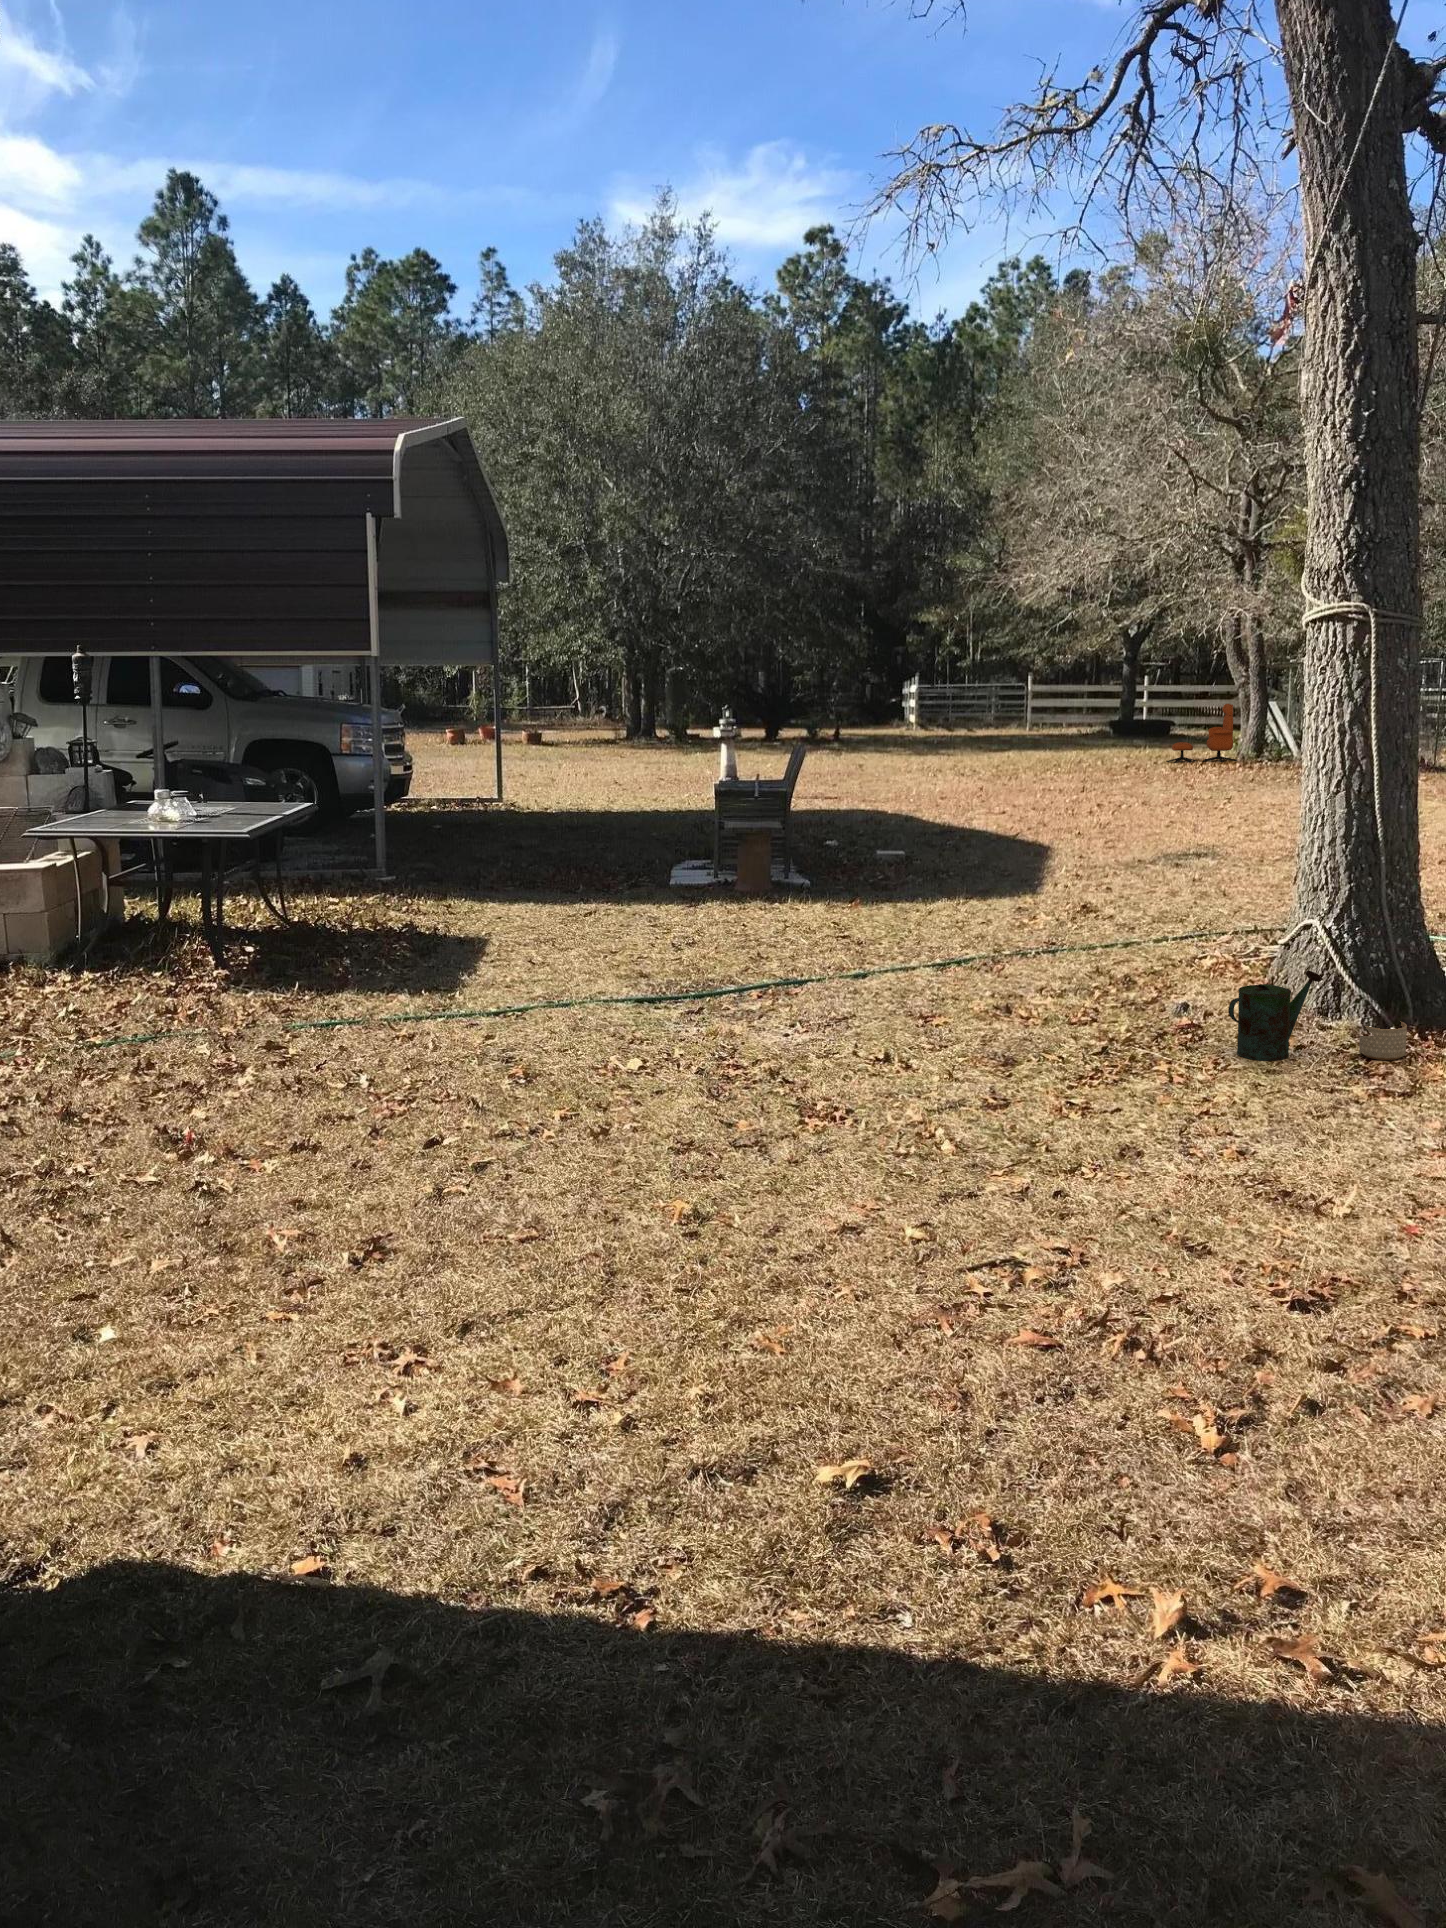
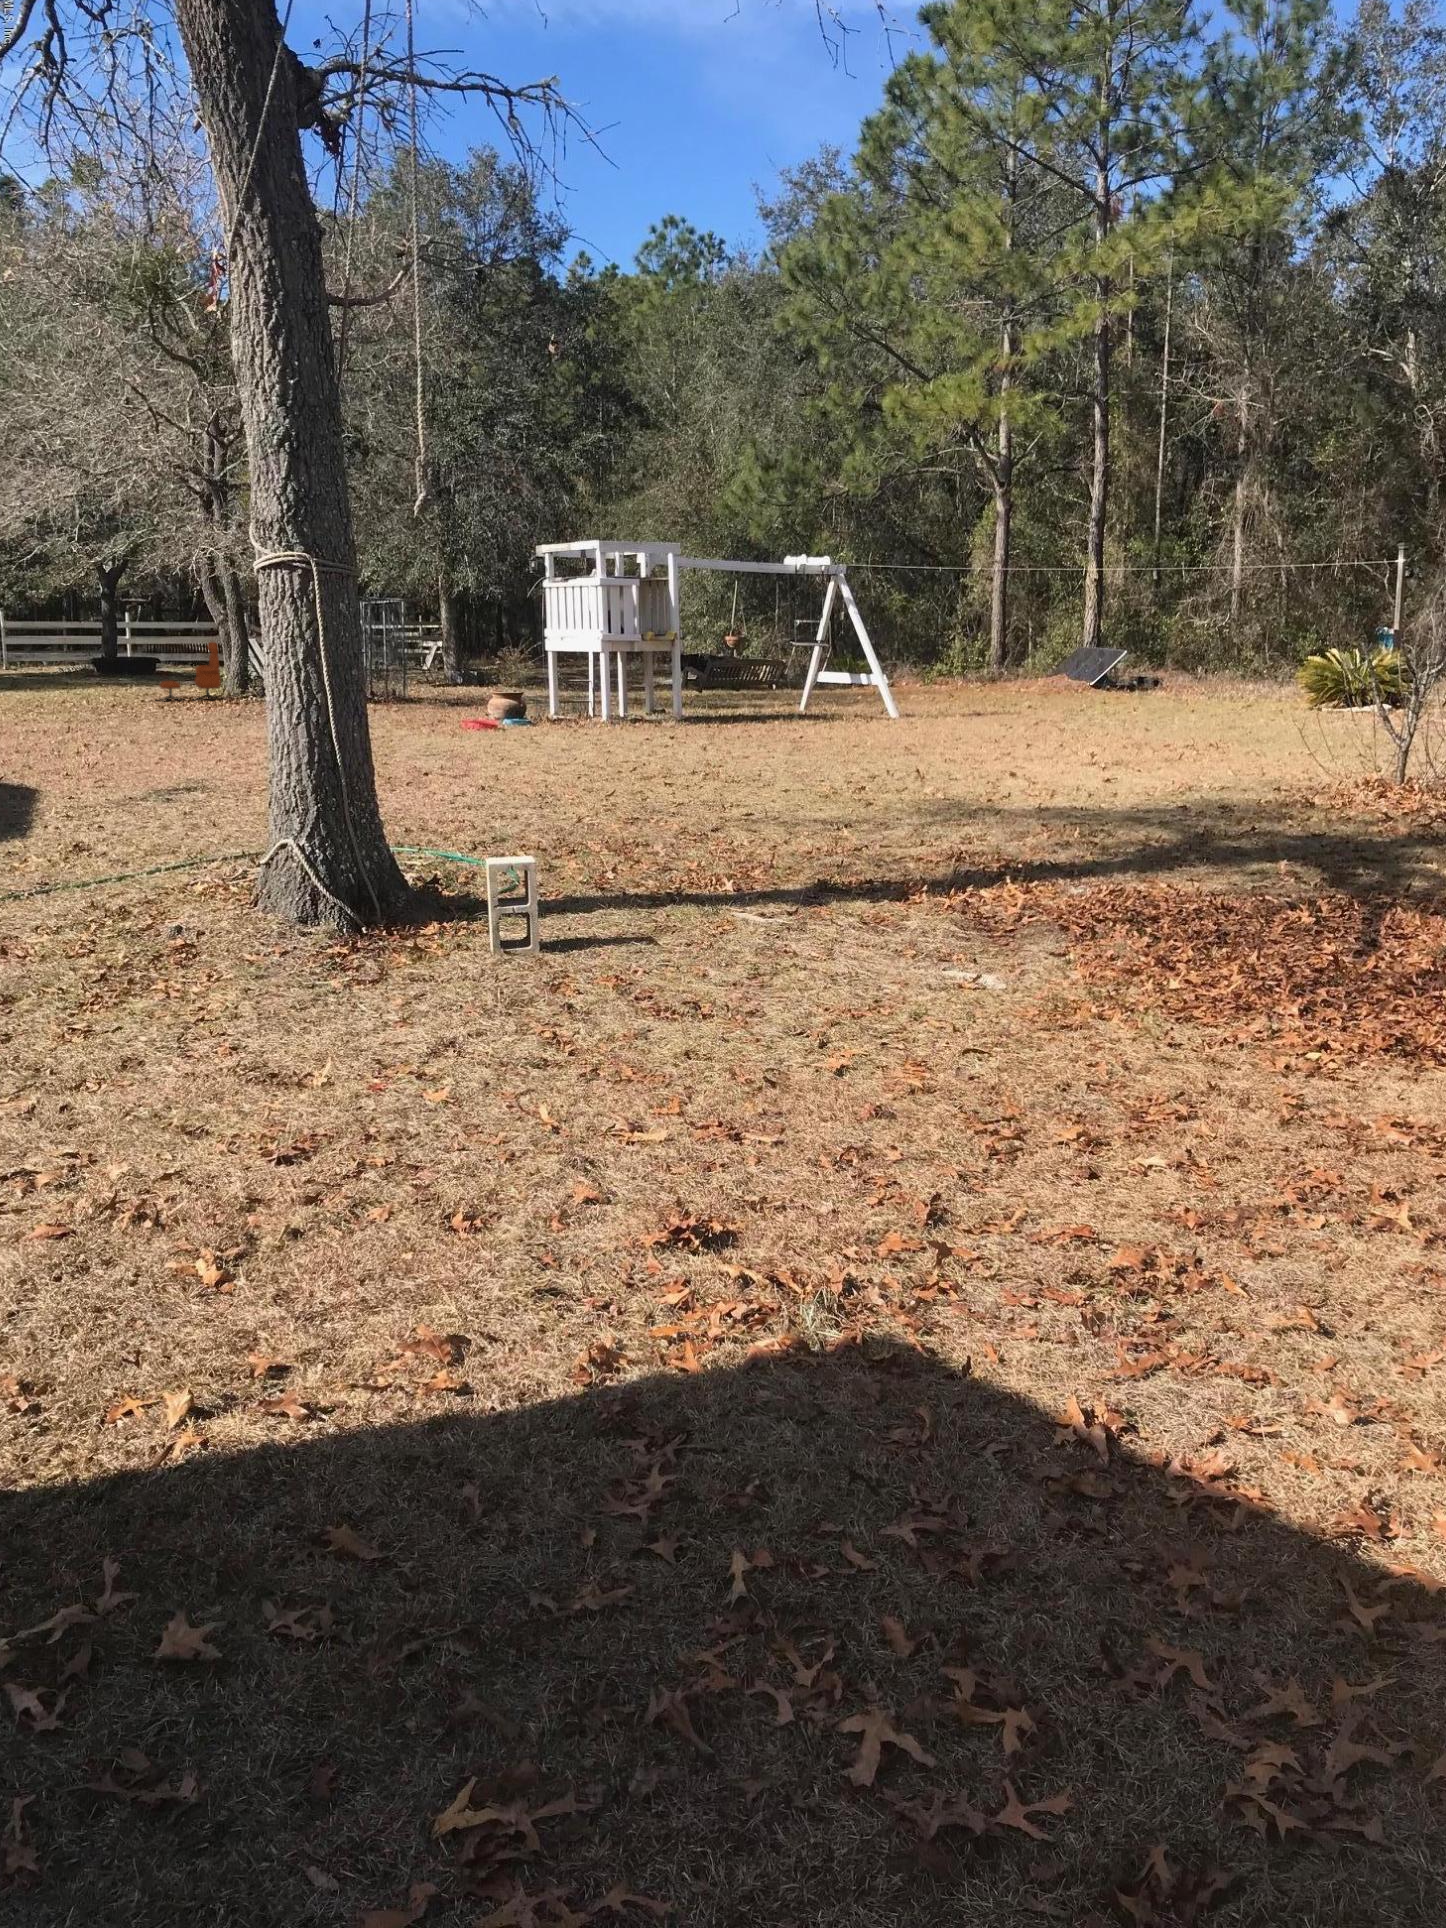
watering can: present [1228,970,1322,1061] -> none [218,887,300,972]
planter: present [1359,1021,1407,1060] -> none [335,924,375,960]

